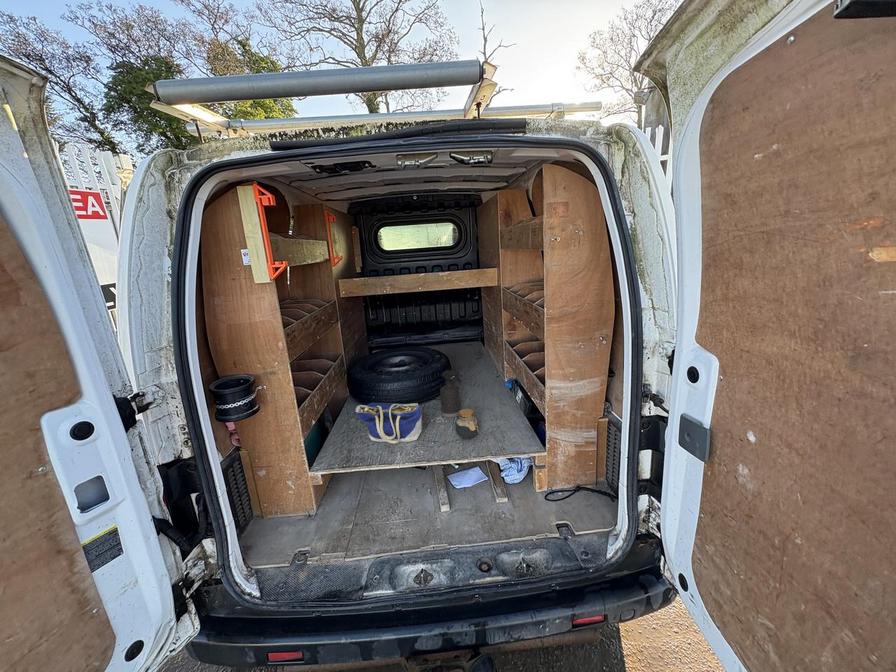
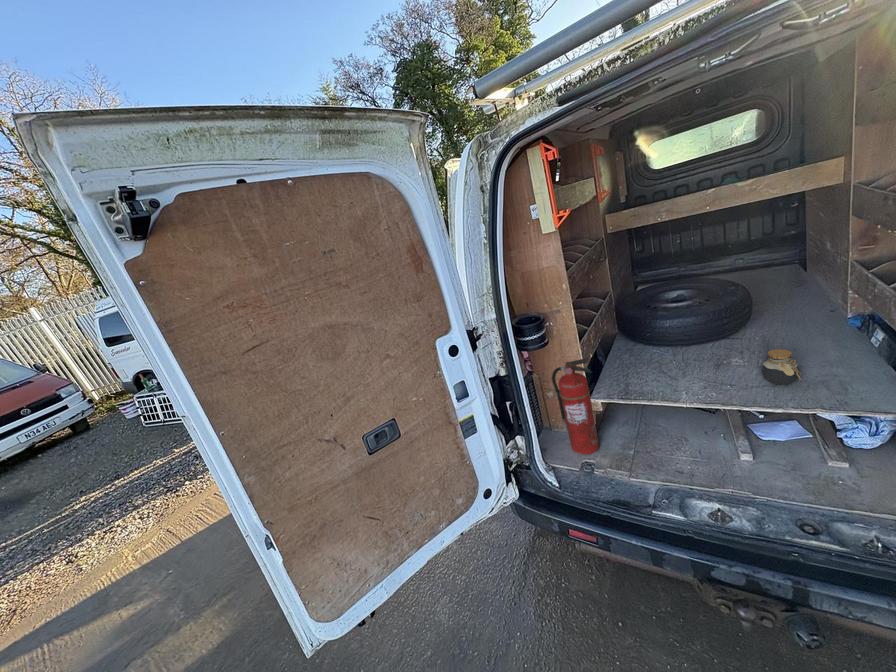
spray bottle: present [440,370,461,417] -> none [738,303,771,358]
tote bag: present [356,403,422,444] -> none [633,339,713,380]
fire extinguisher: none [262,427,317,545] -> present [552,358,599,455]

